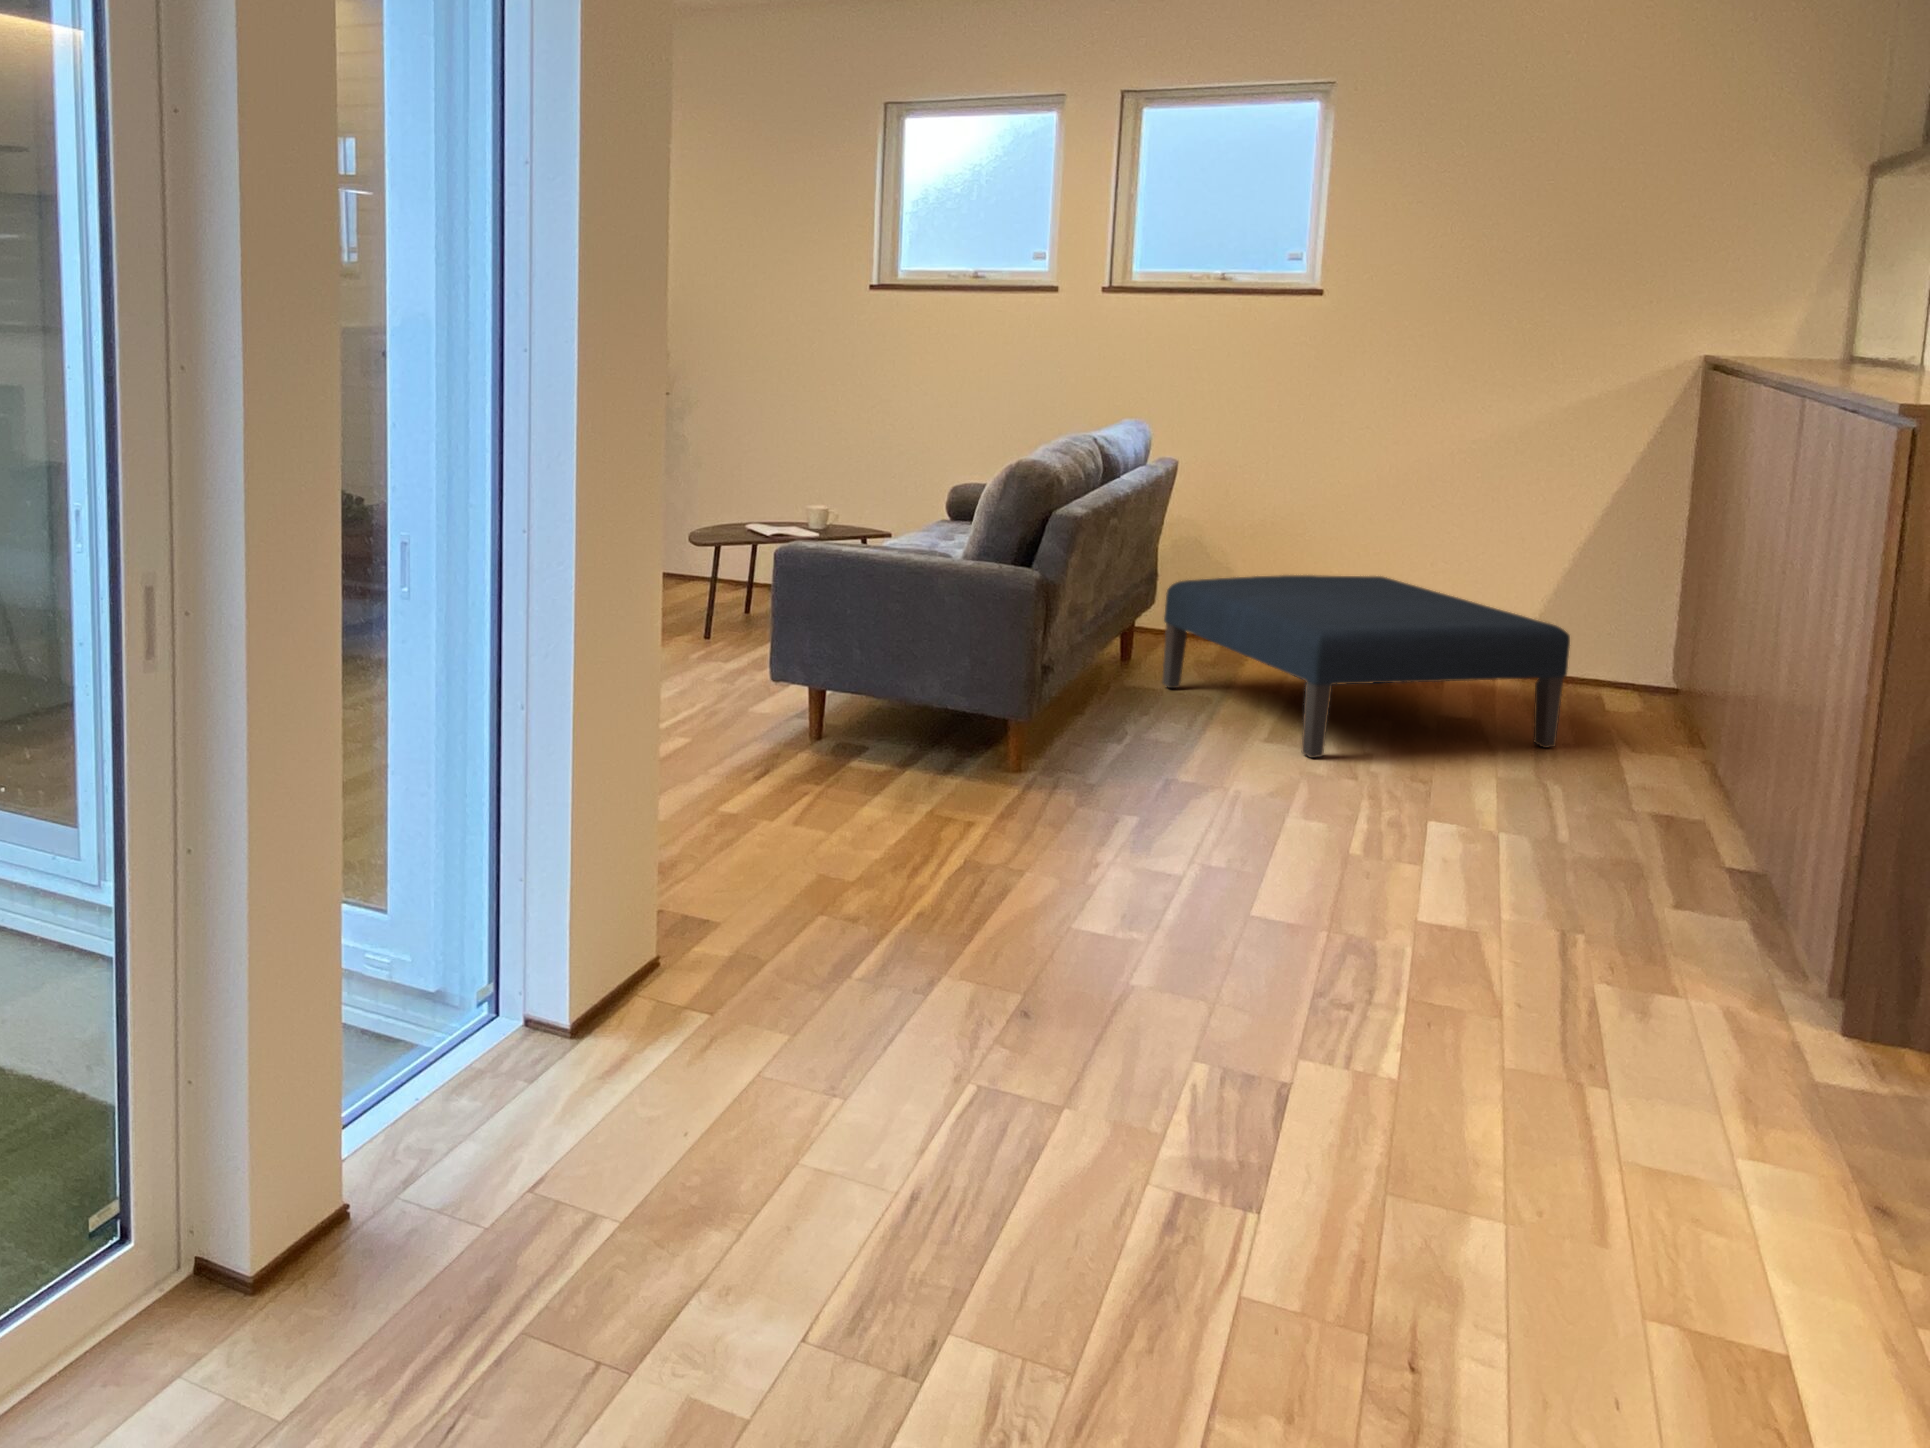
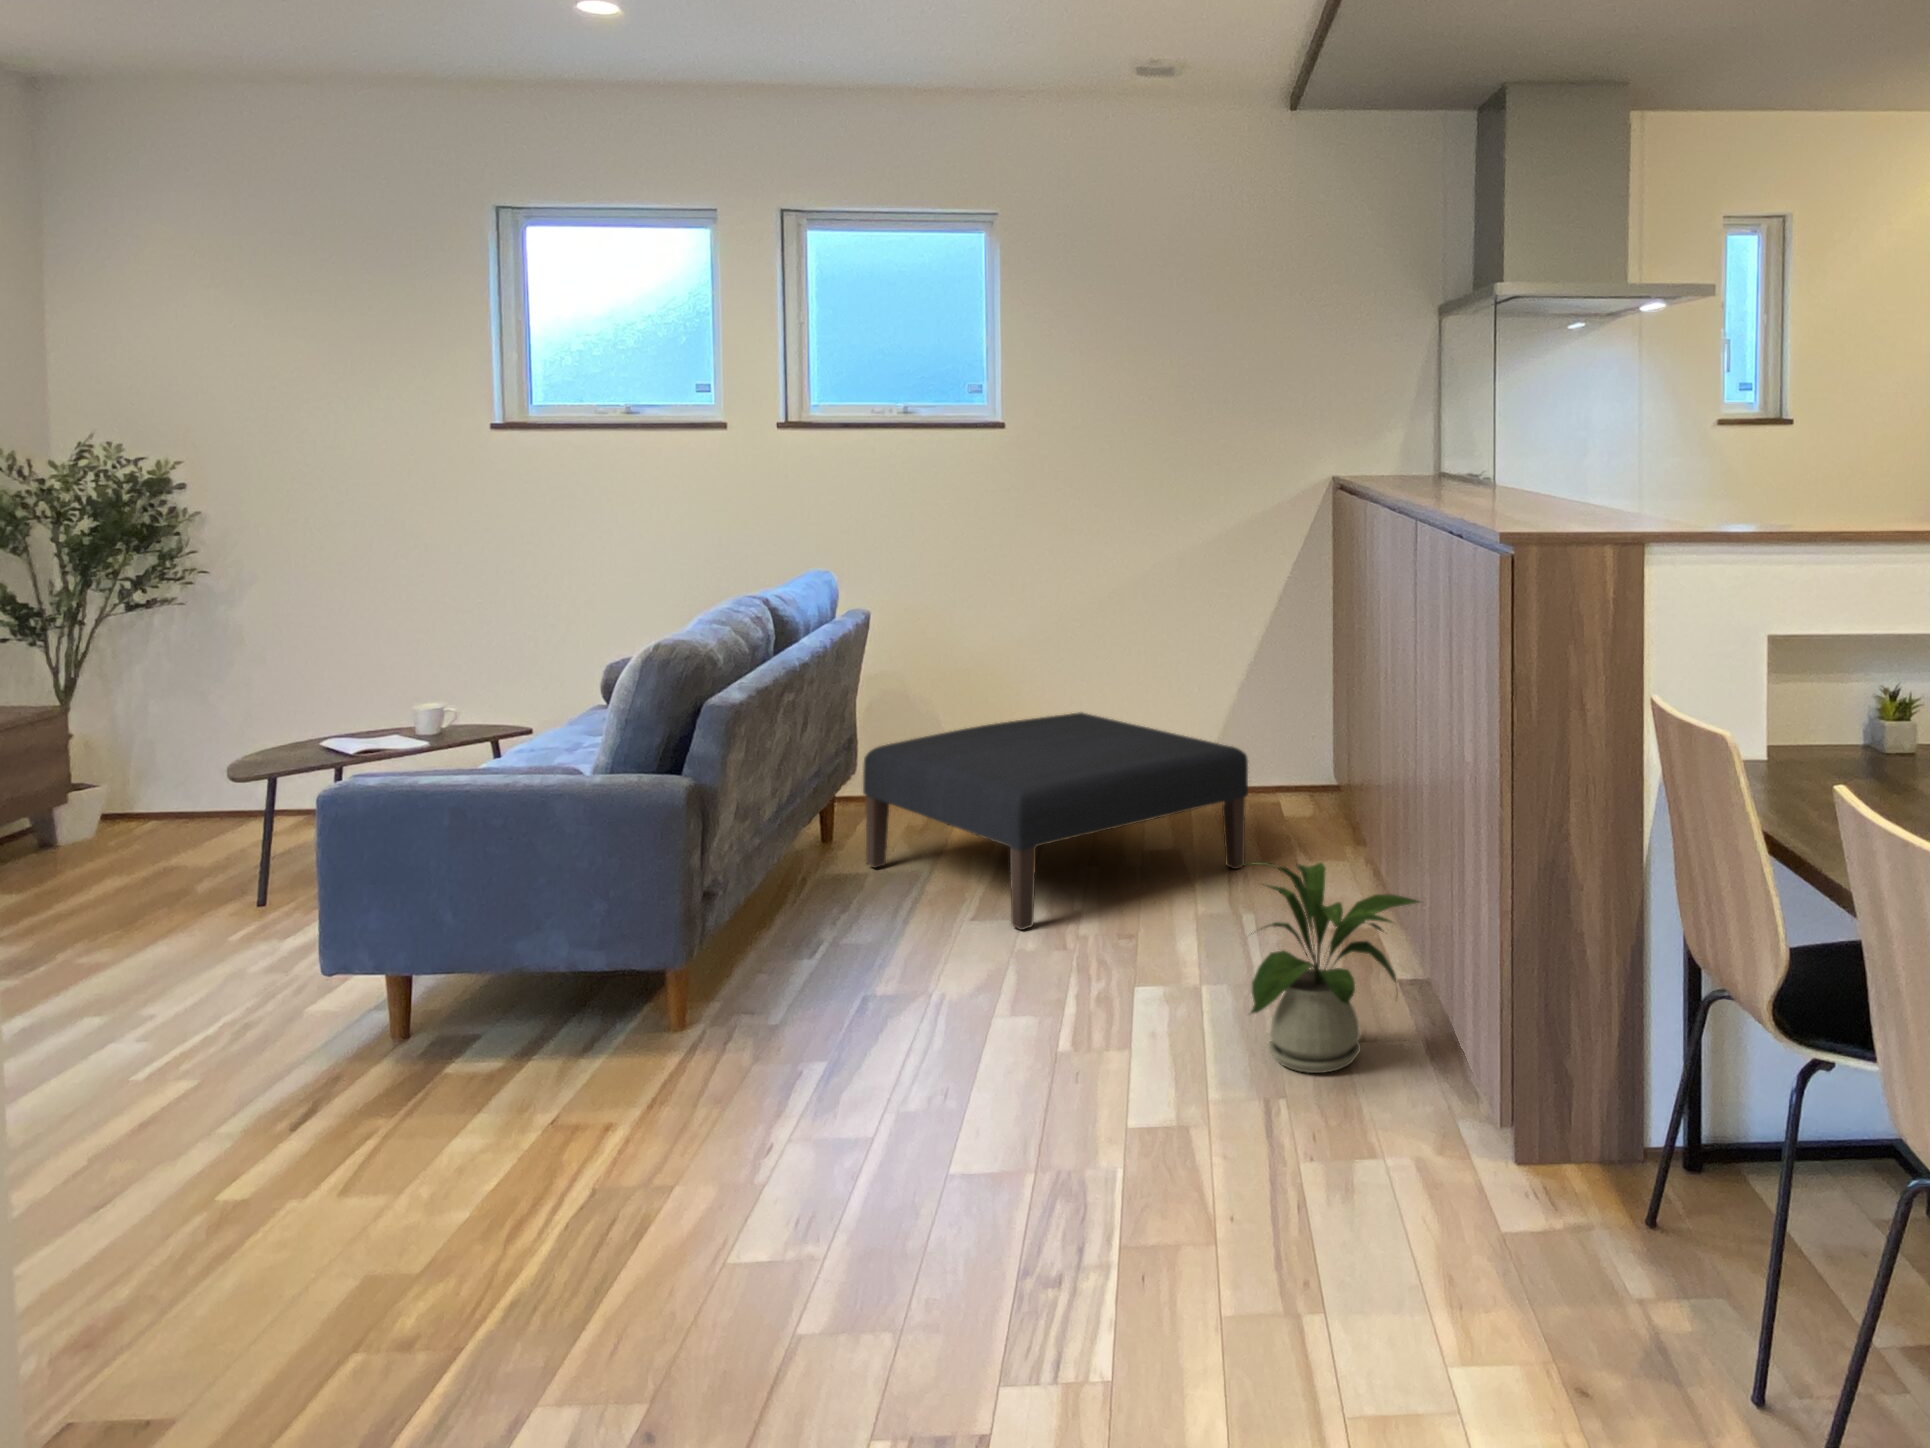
house plant: none [1546,711,1769,925] -> present [1241,862,1419,1073]

